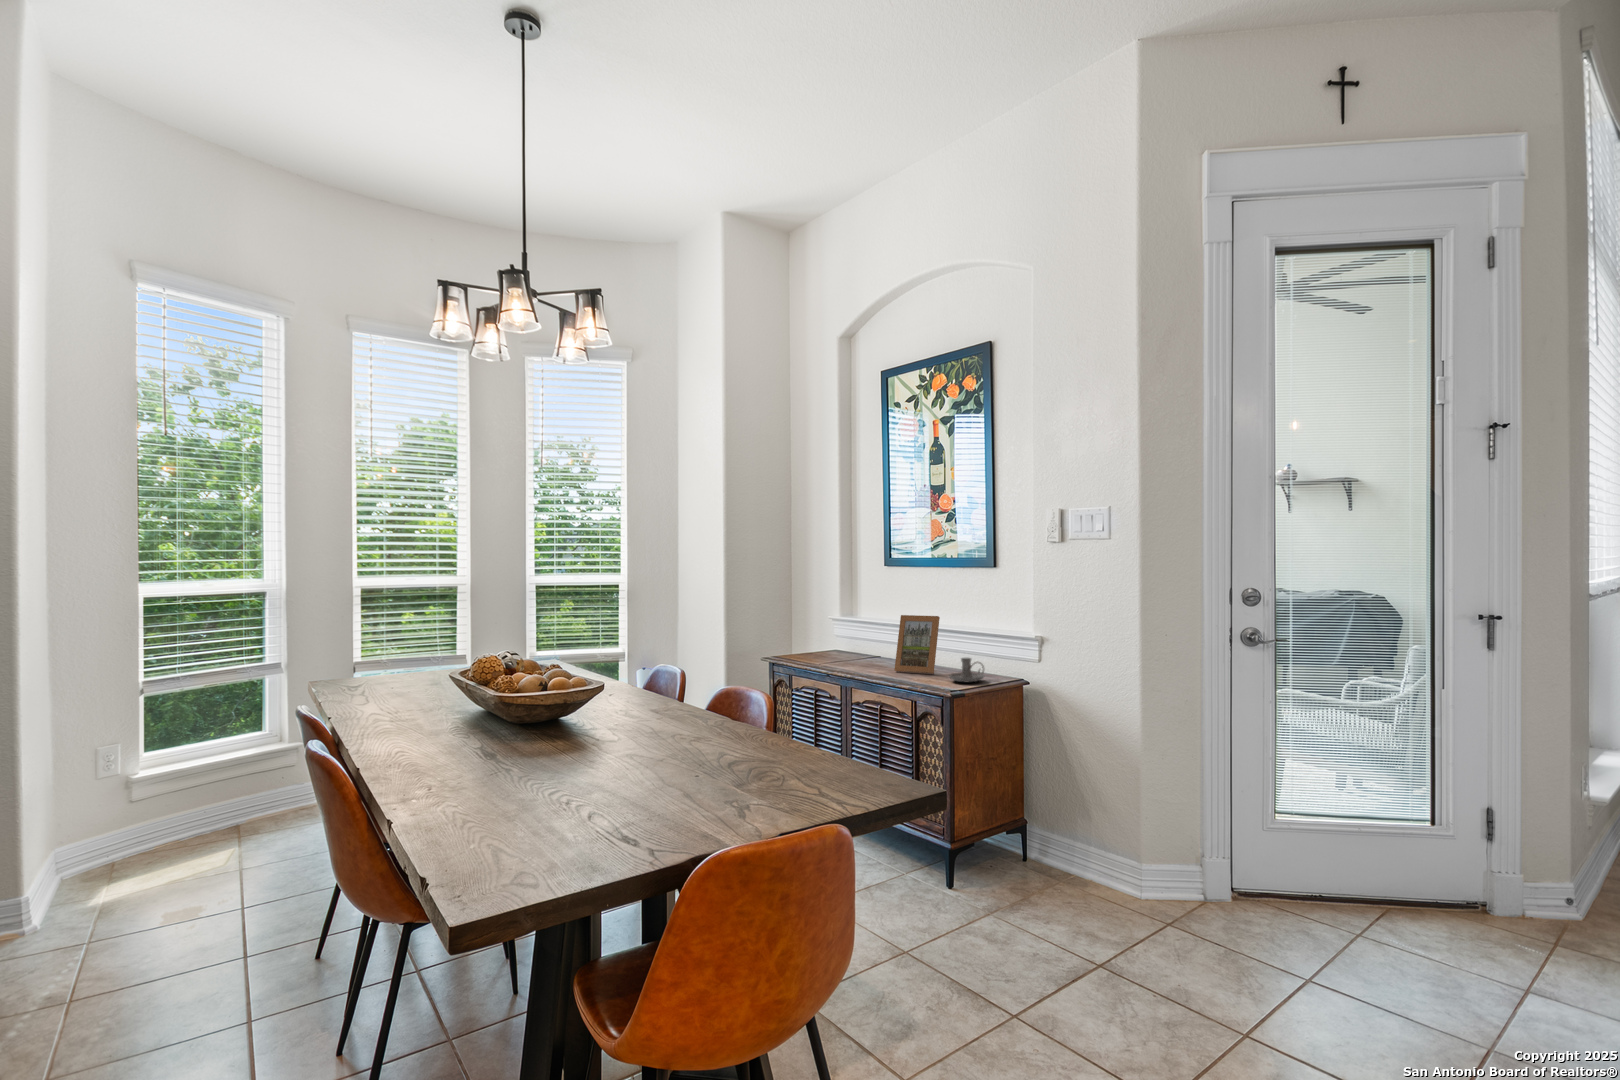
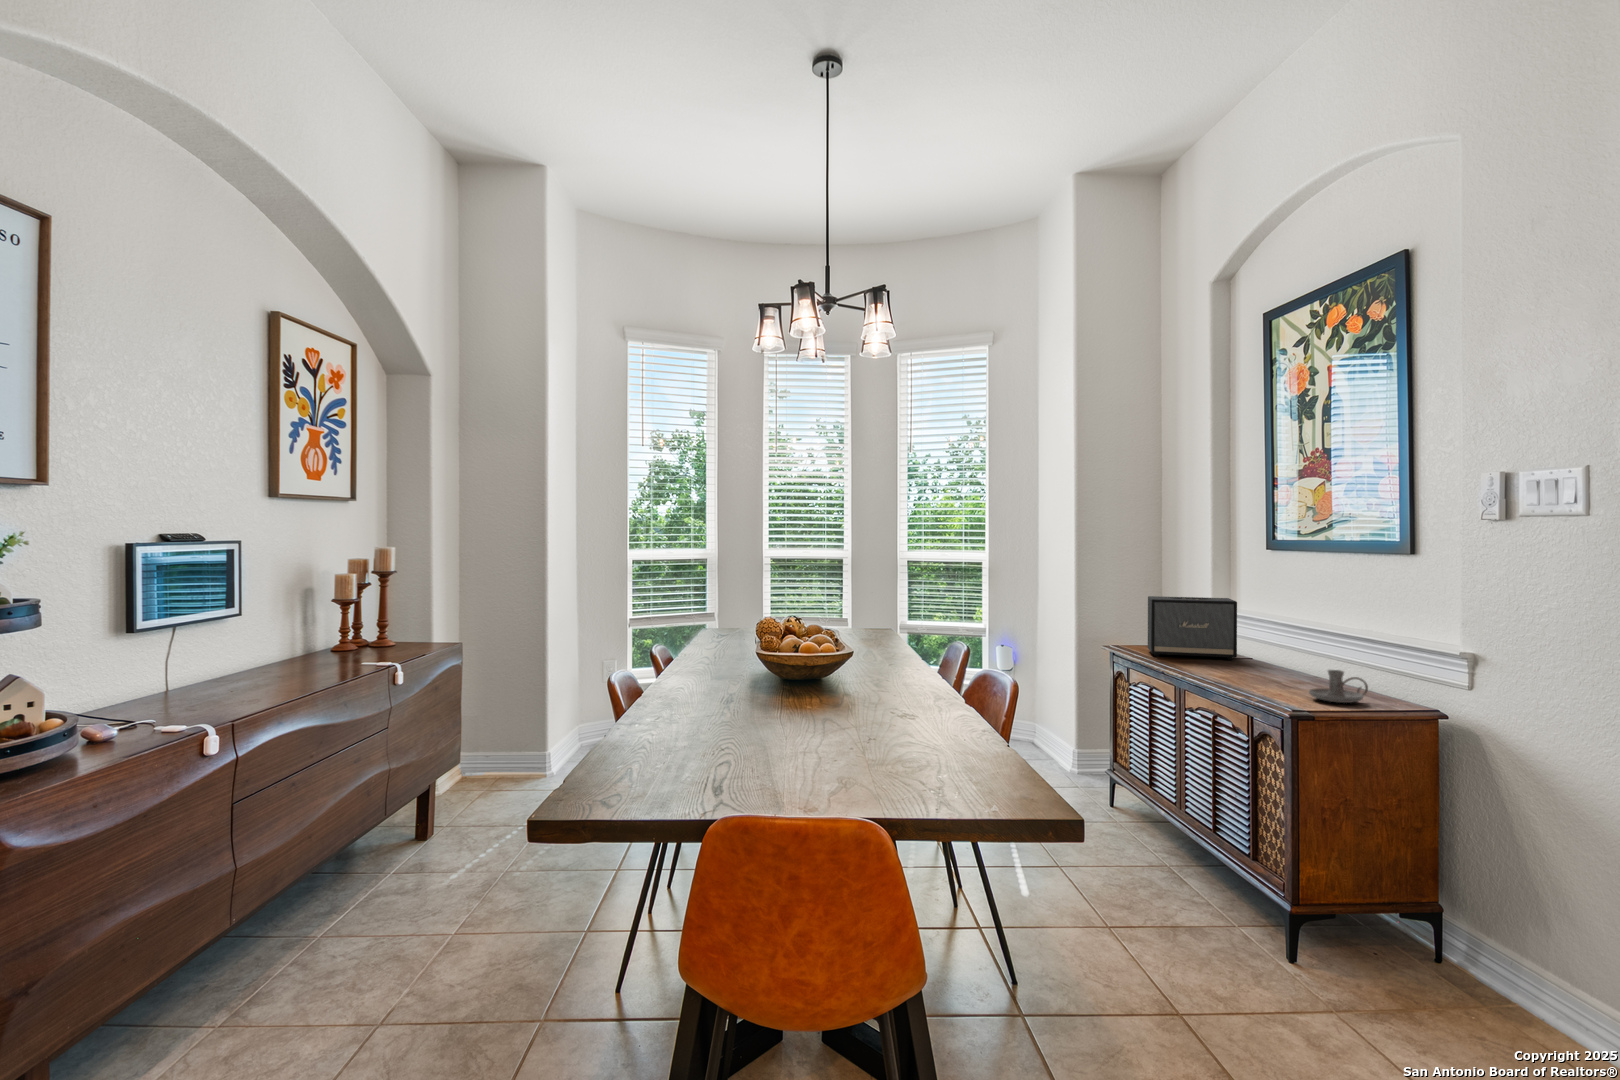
speaker: none [800,607,873,662] -> present [1148,596,1237,660]
picture frame: present [894,615,940,674] -> none [1245,609,1313,686]

